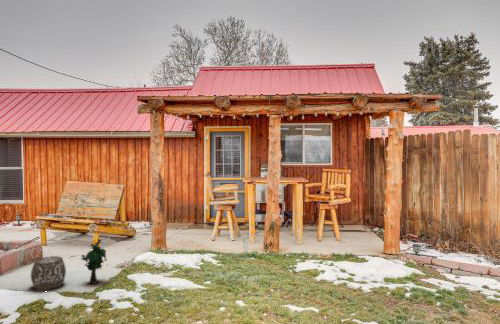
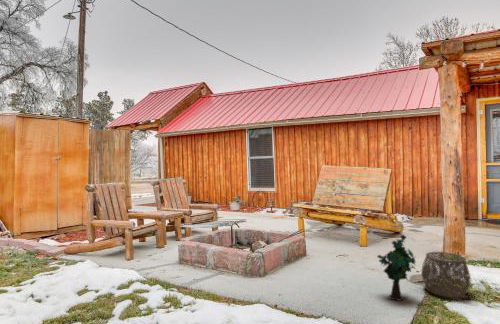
woven basket: present [31,256,66,290] -> present [422,252,470,298]

